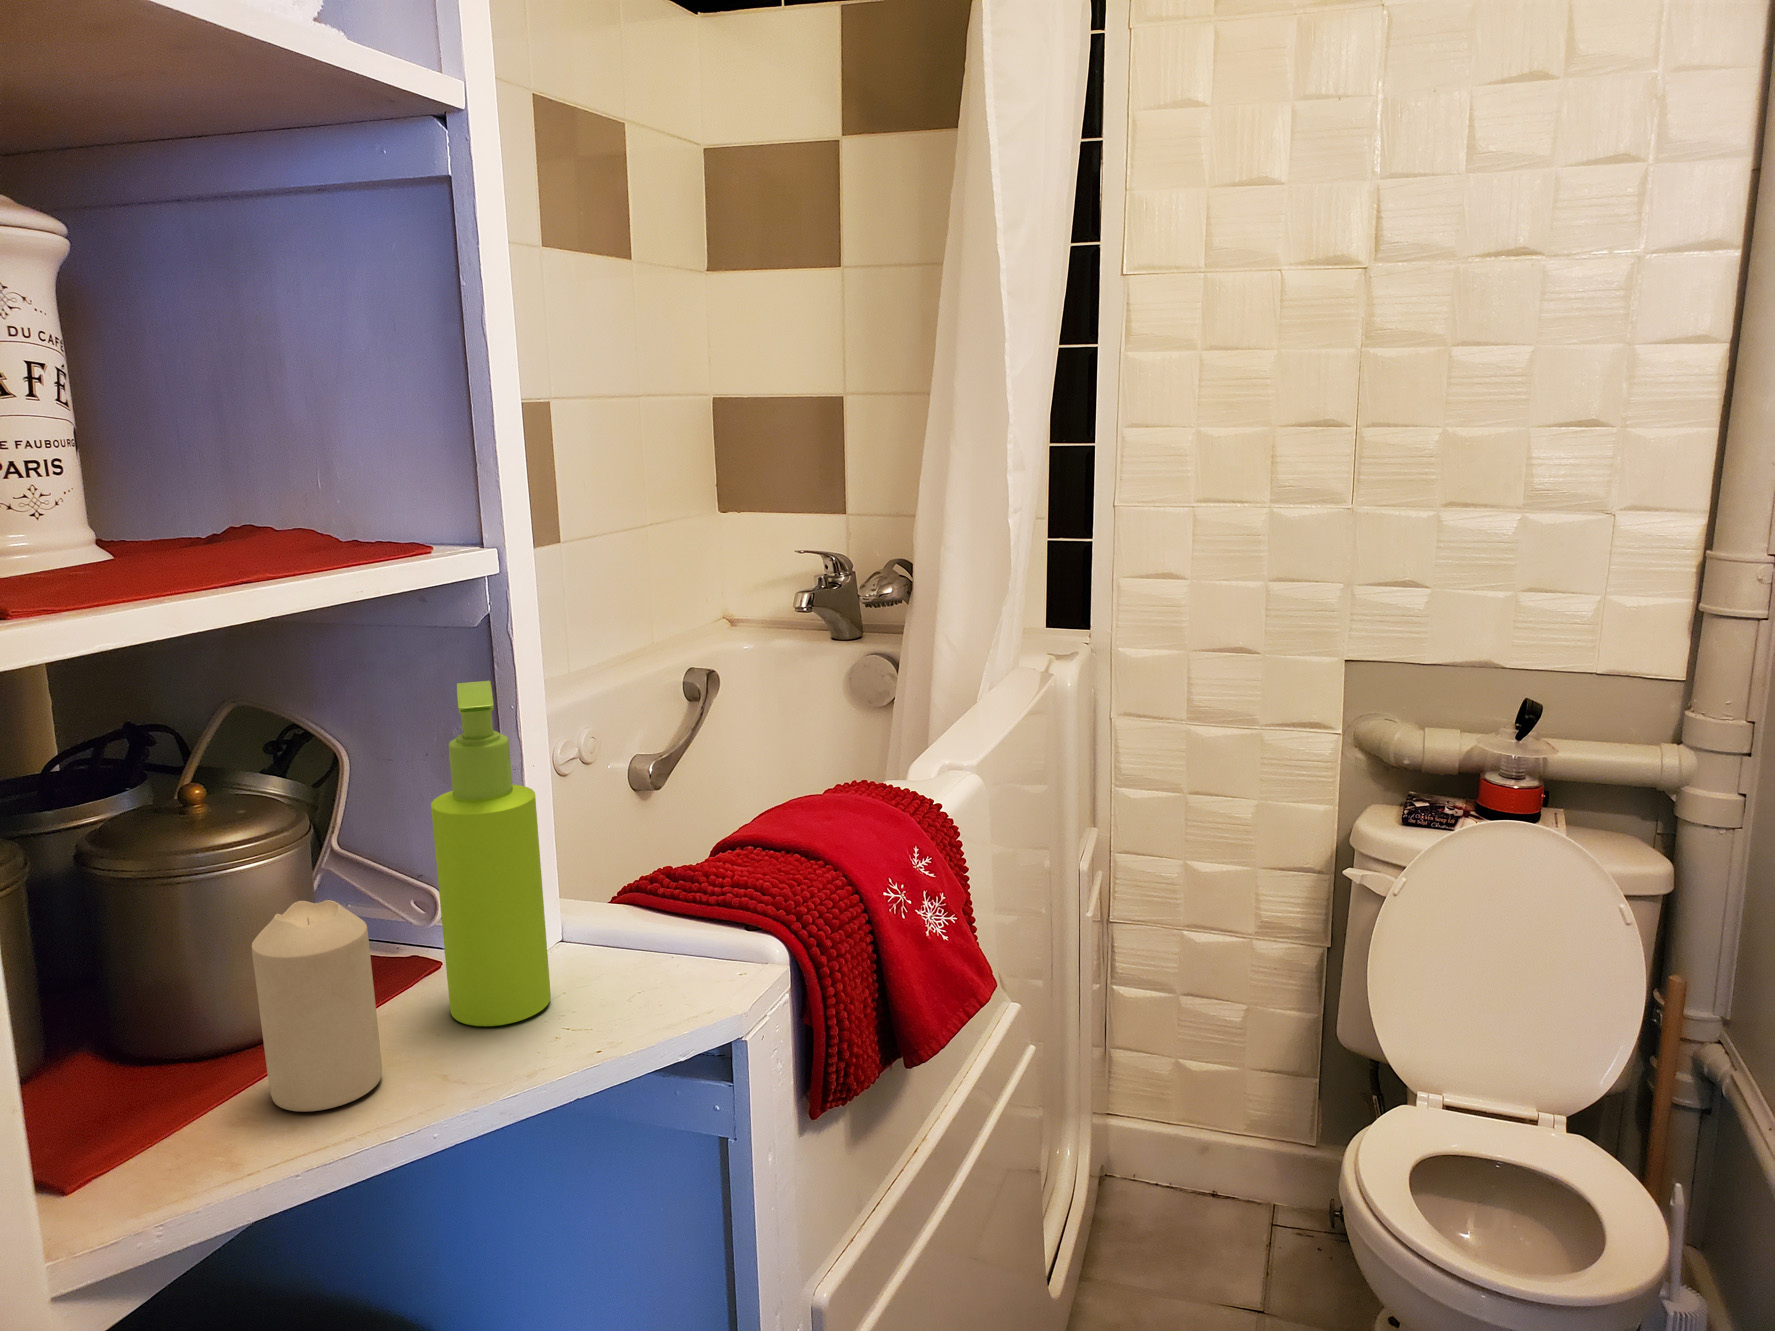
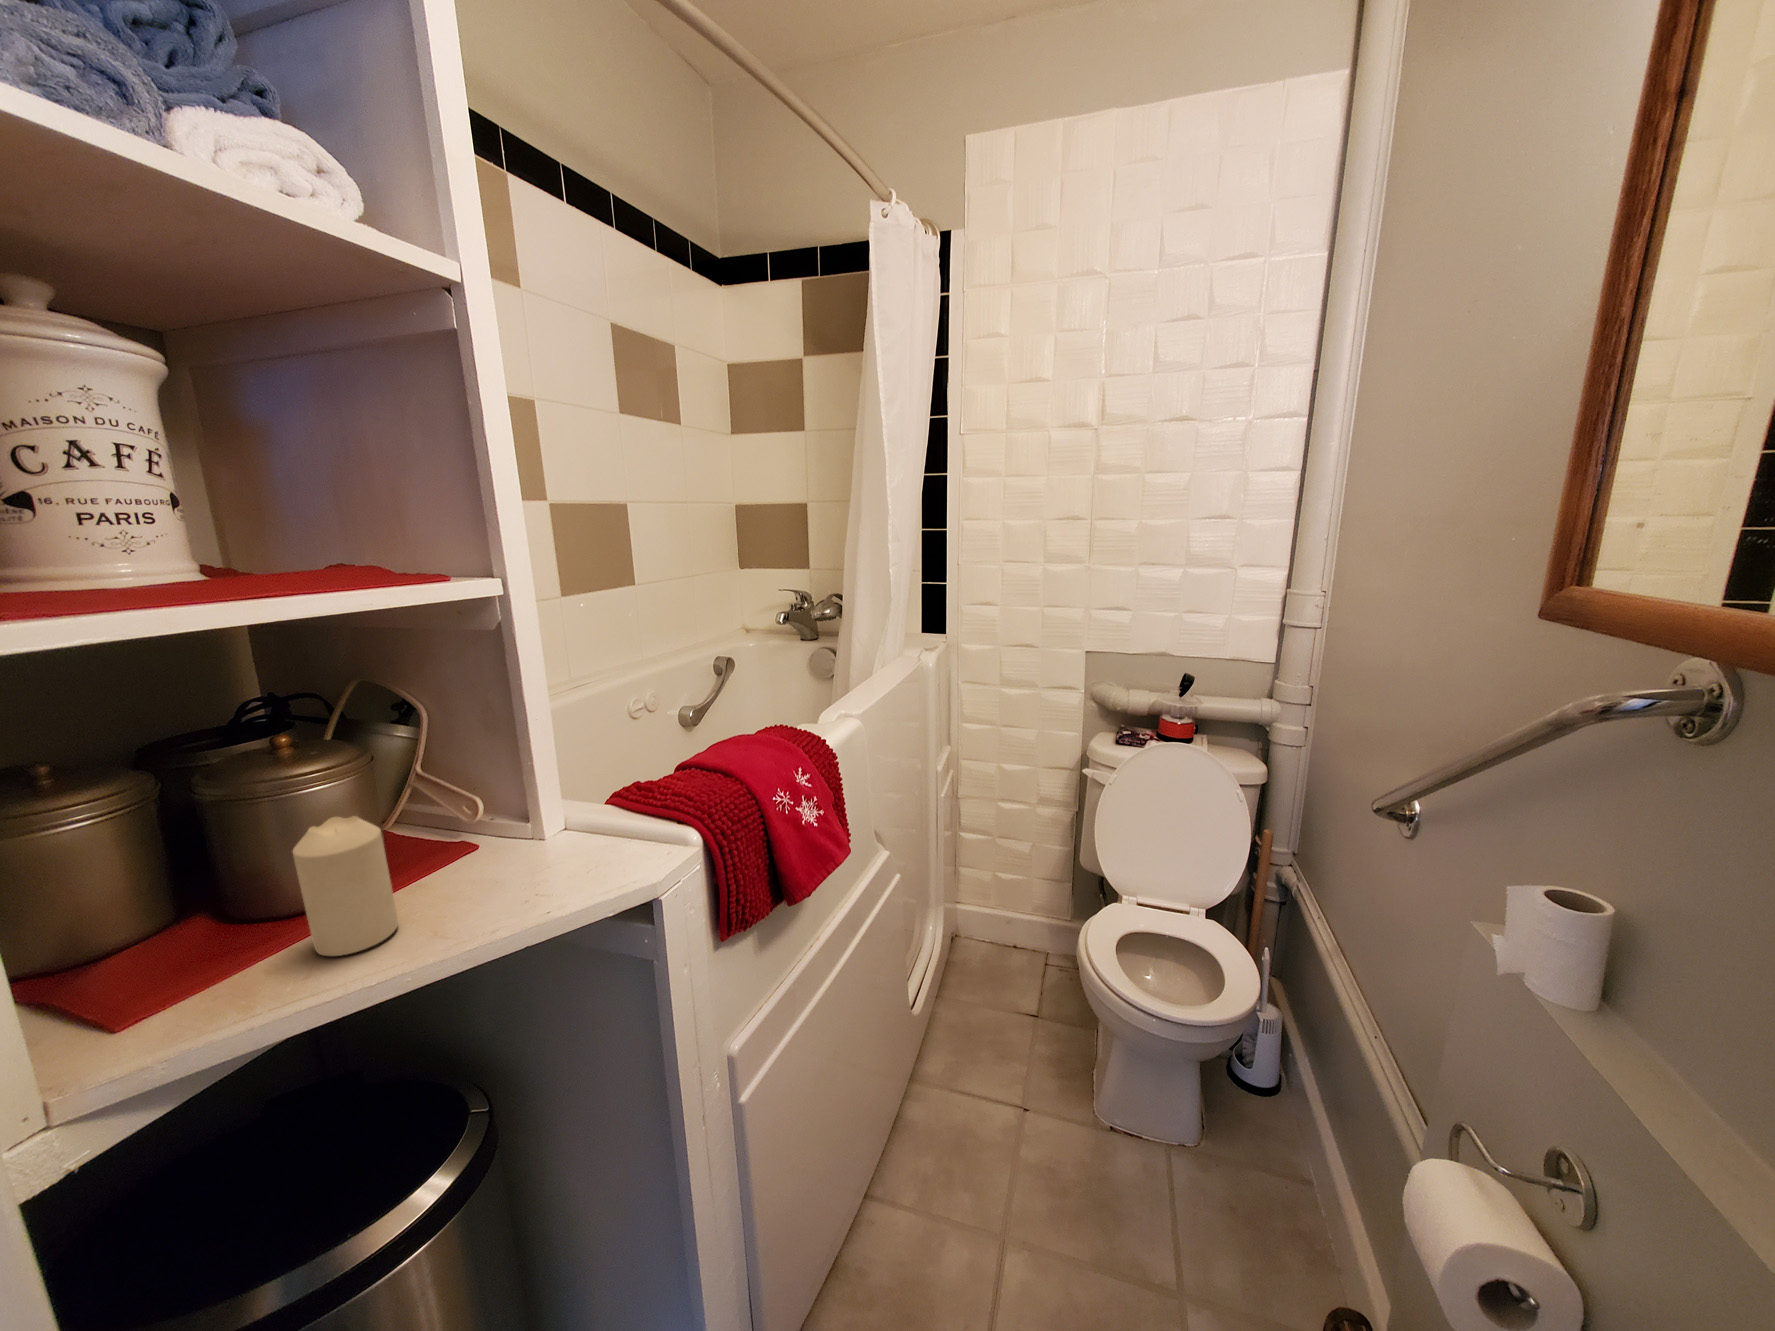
soap dispenser: present [431,681,551,1026] -> none [443,671,535,891]

